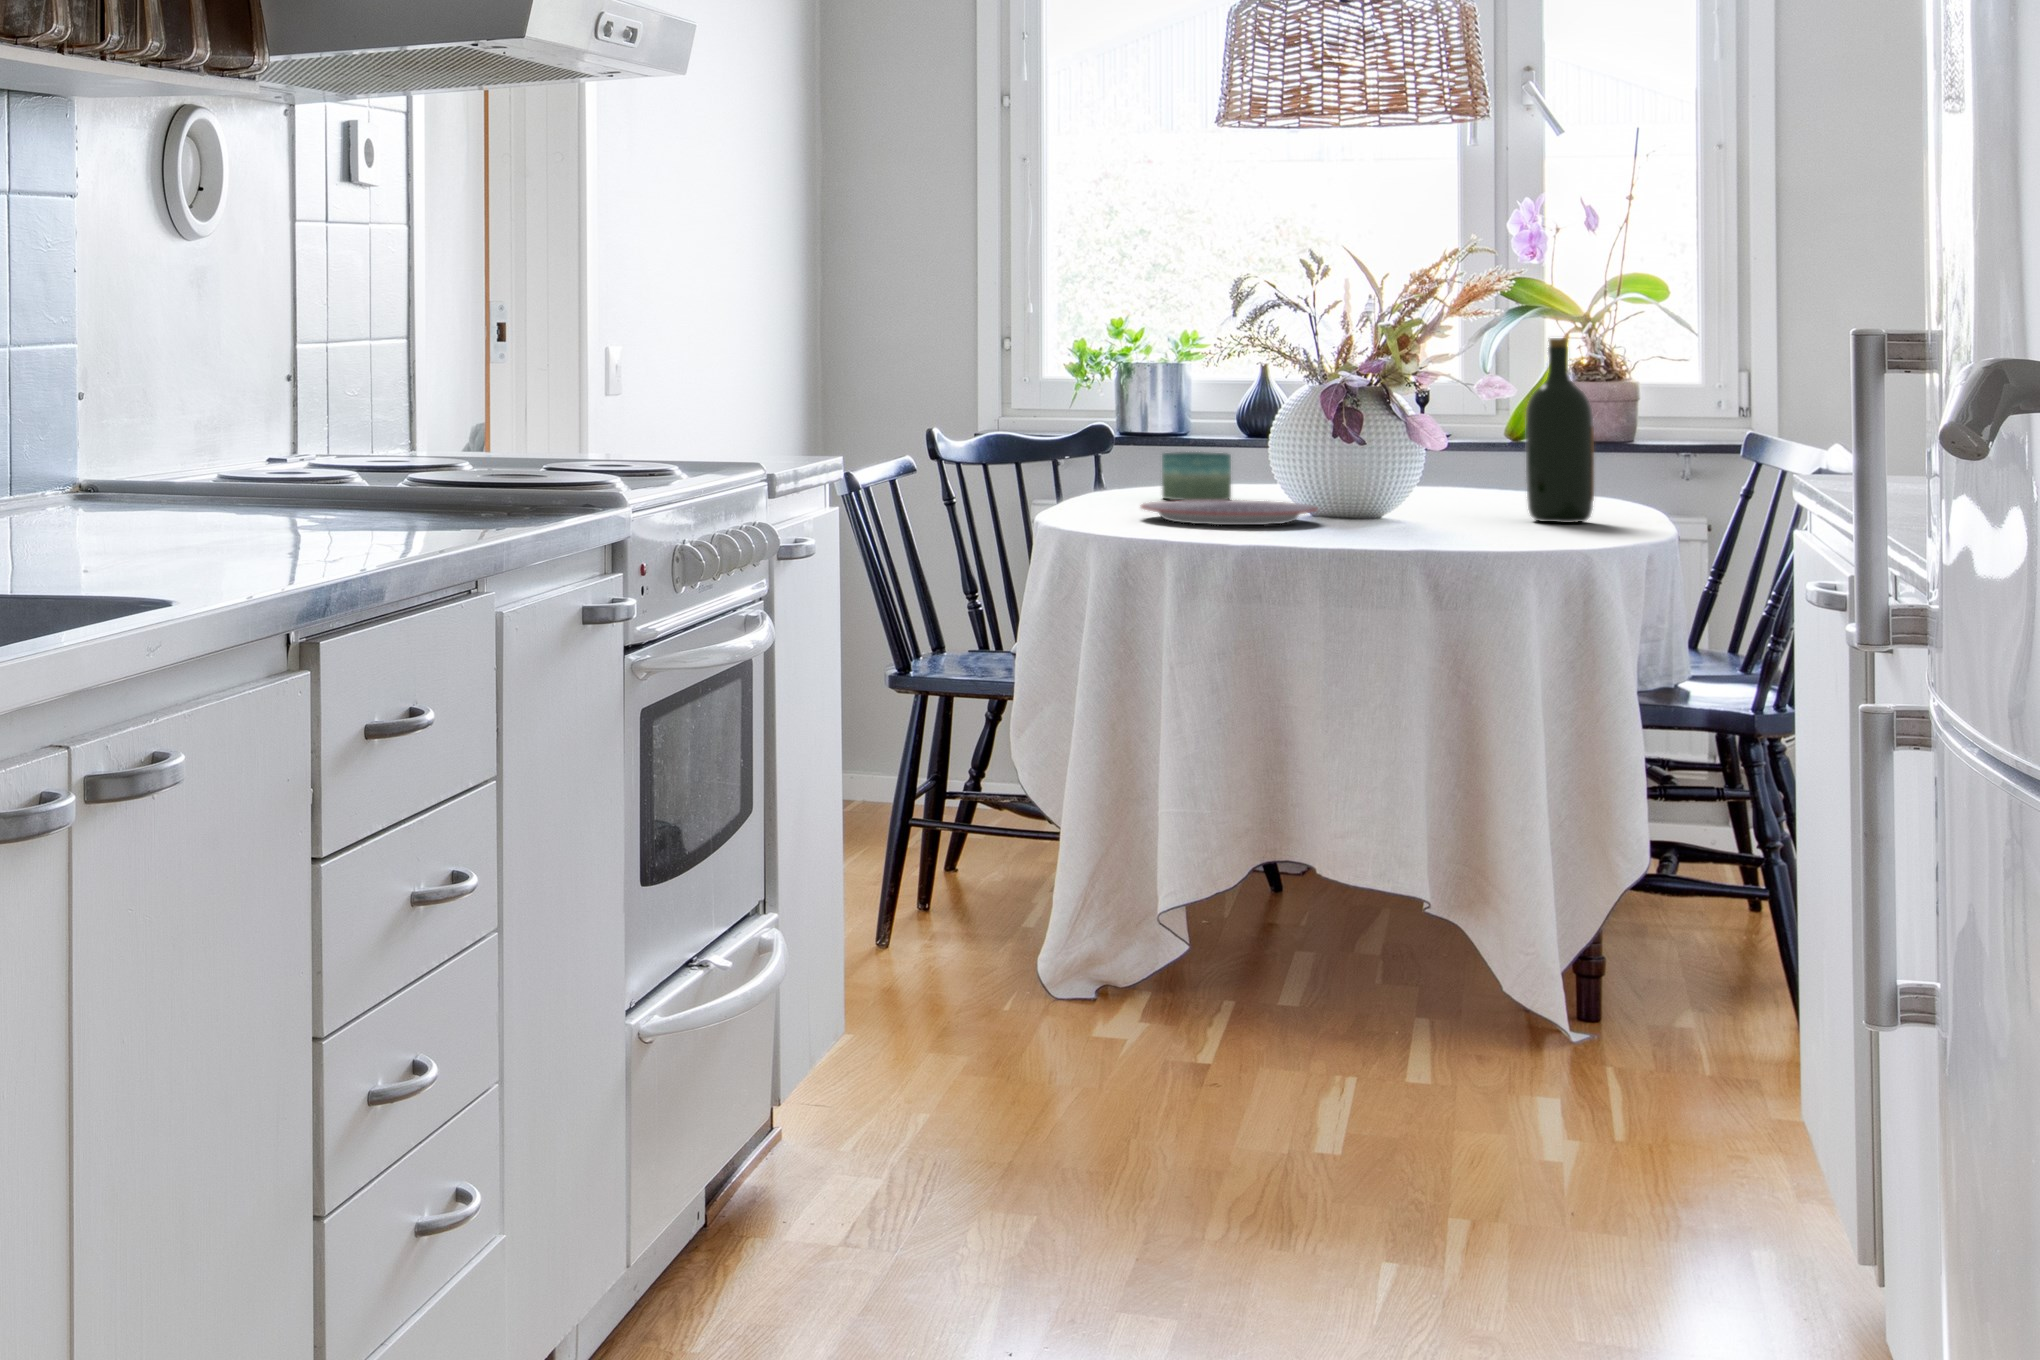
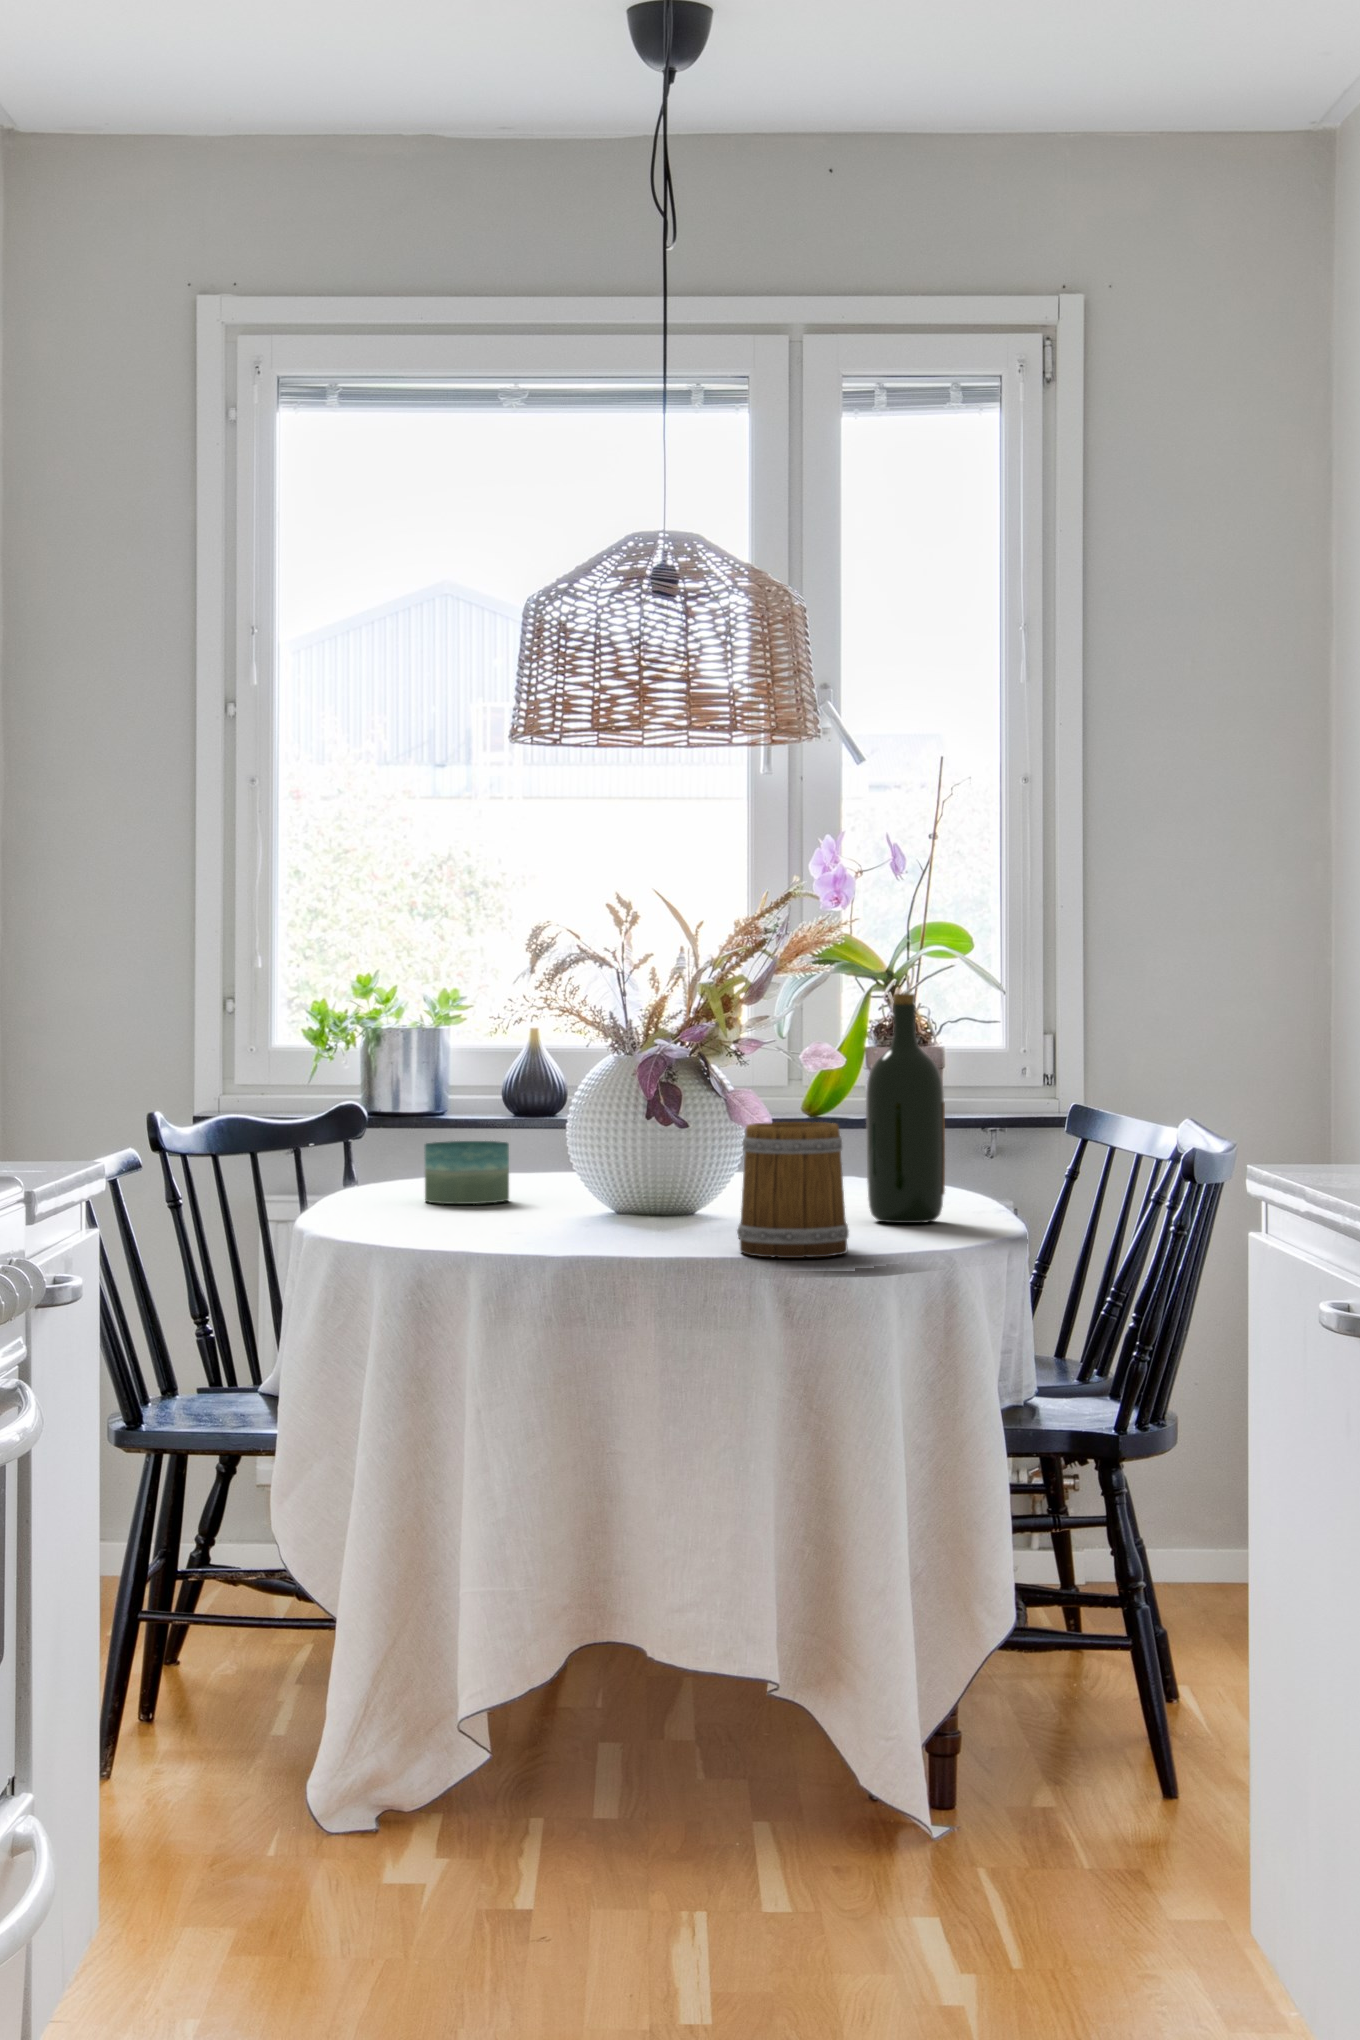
mug: none [1401,437,1493,540] -> present [737,1122,849,1258]
plate: present [1141,500,1318,525] -> none [401,1206,628,1244]

